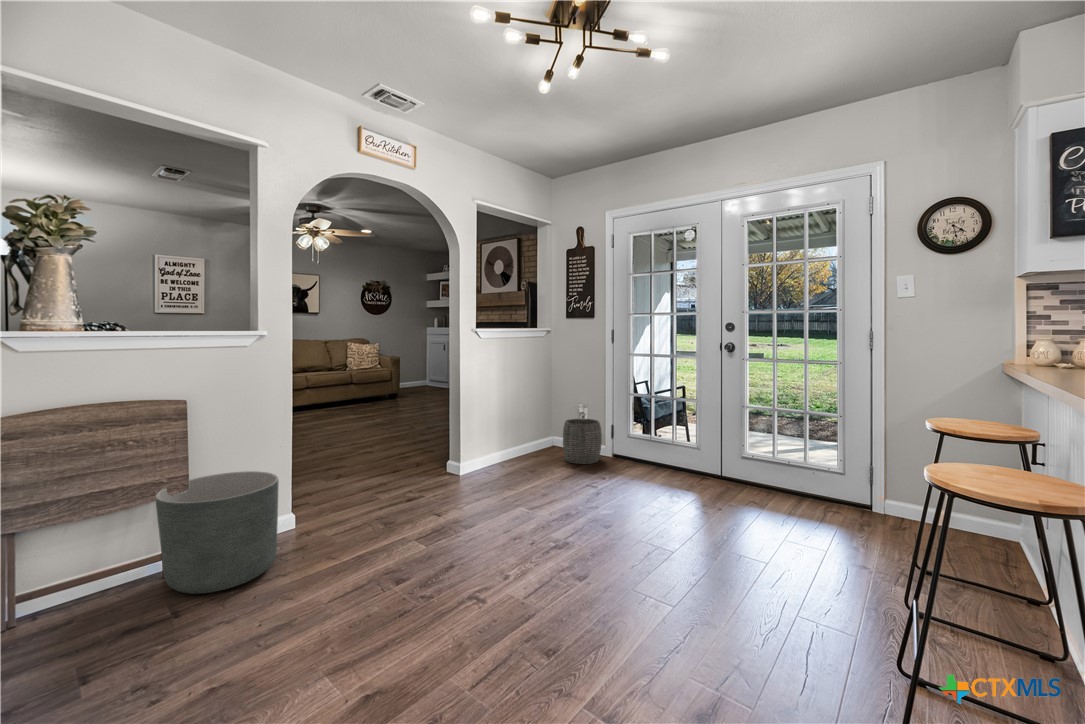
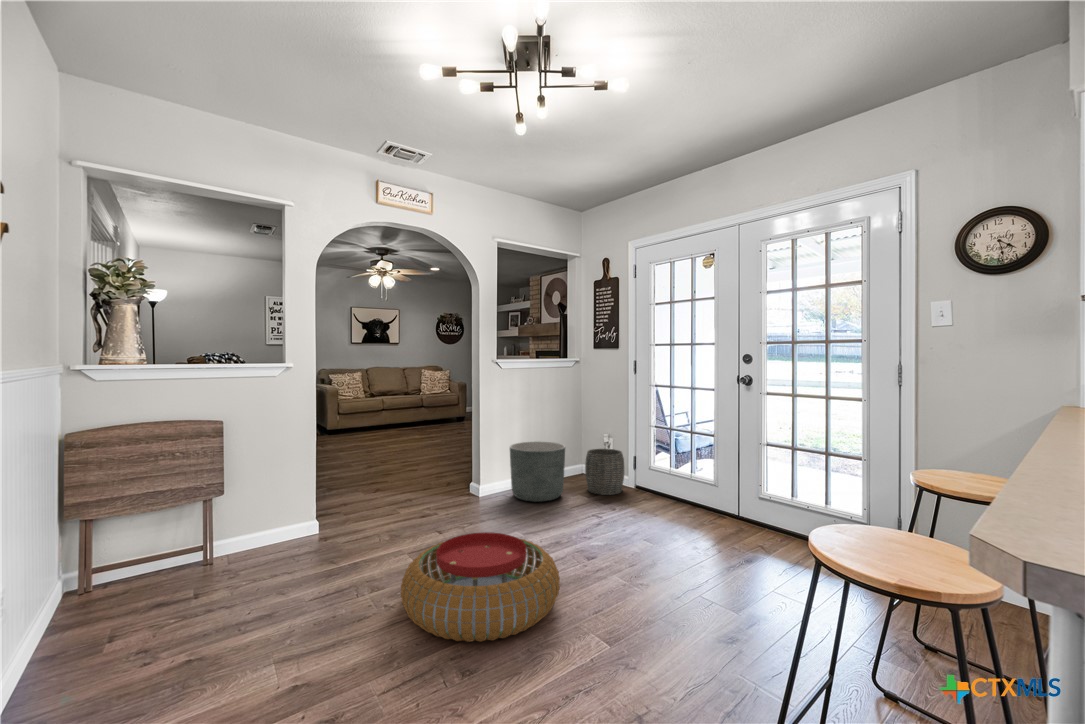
planter: present [155,471,279,594] -> present [510,441,565,502]
pouf: none [442,508,611,624] -> present [401,532,560,642]

